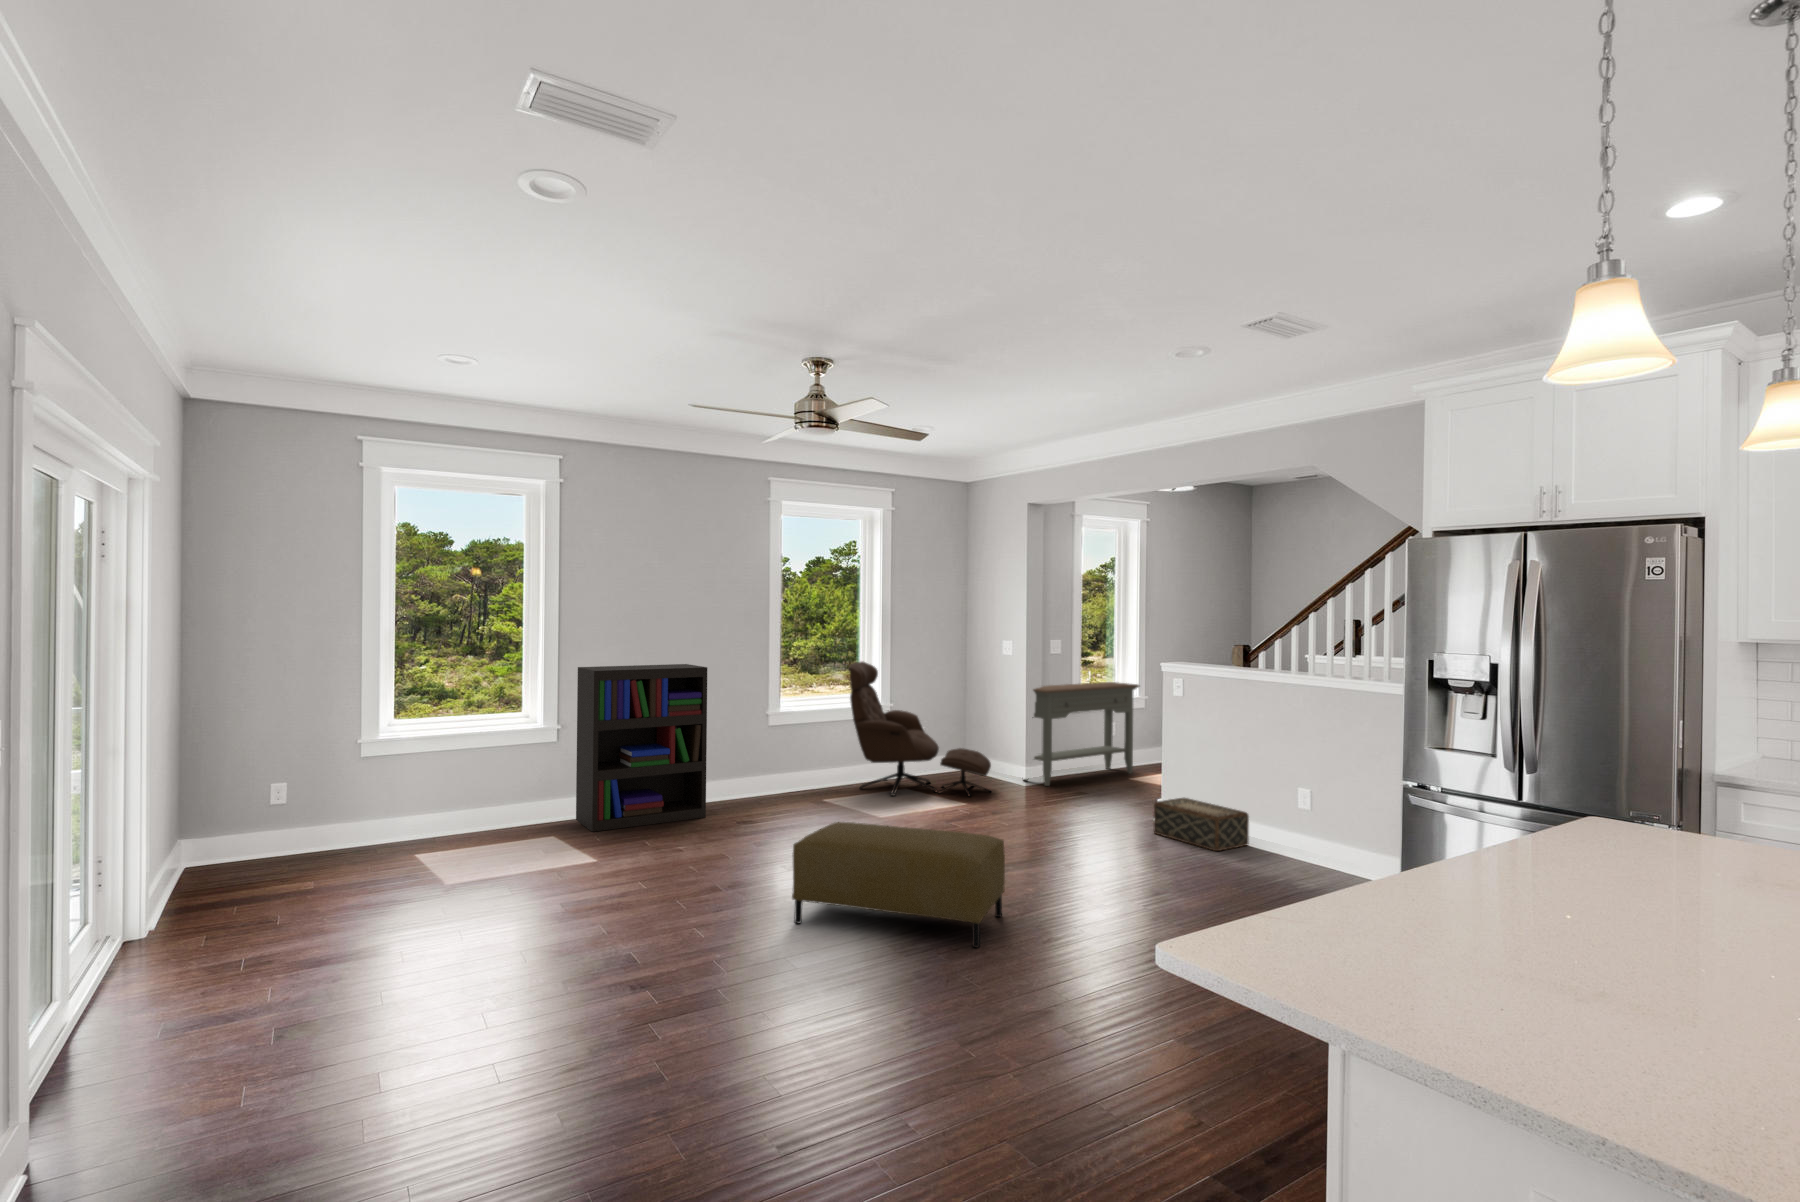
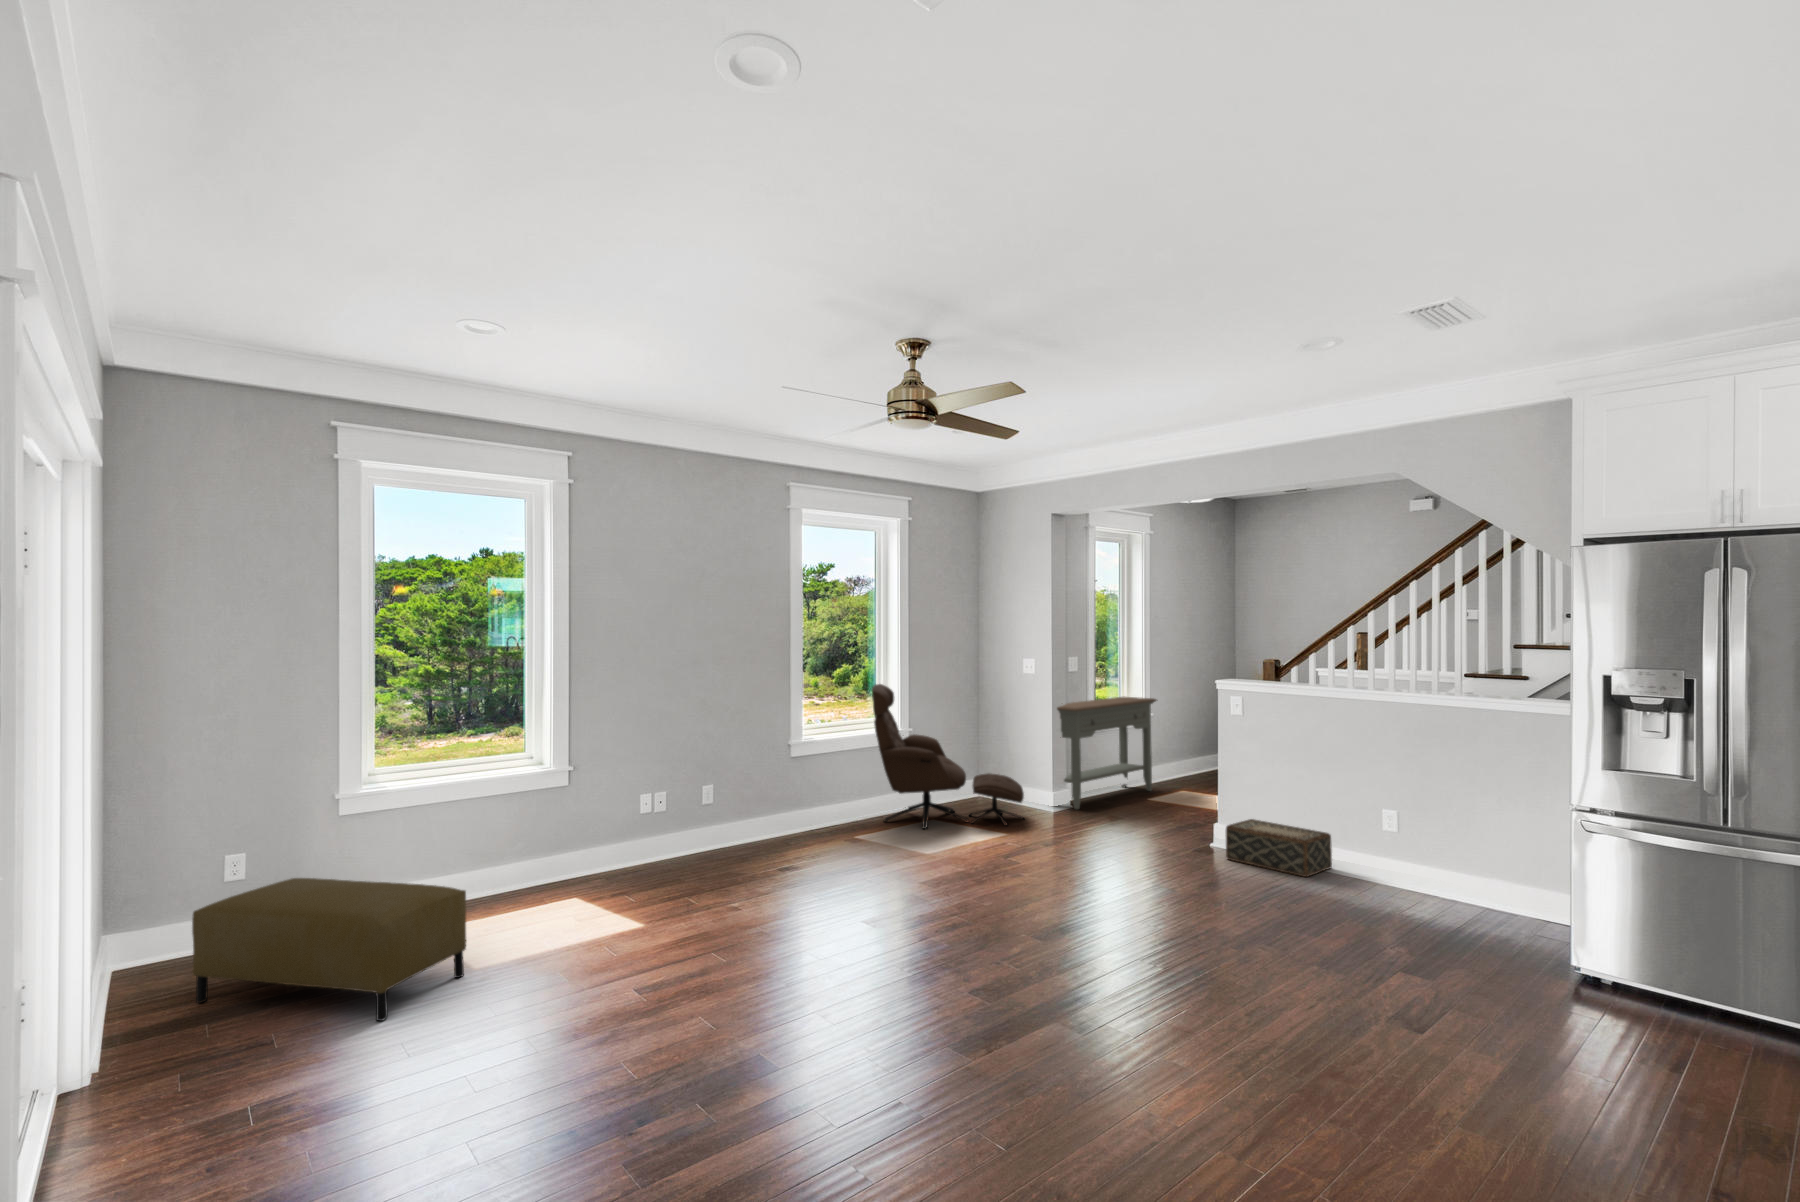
bookshelf: present [576,664,707,832] -> none [586,693,735,891]
ottoman: present [792,822,1005,948] -> present [192,878,466,1021]

